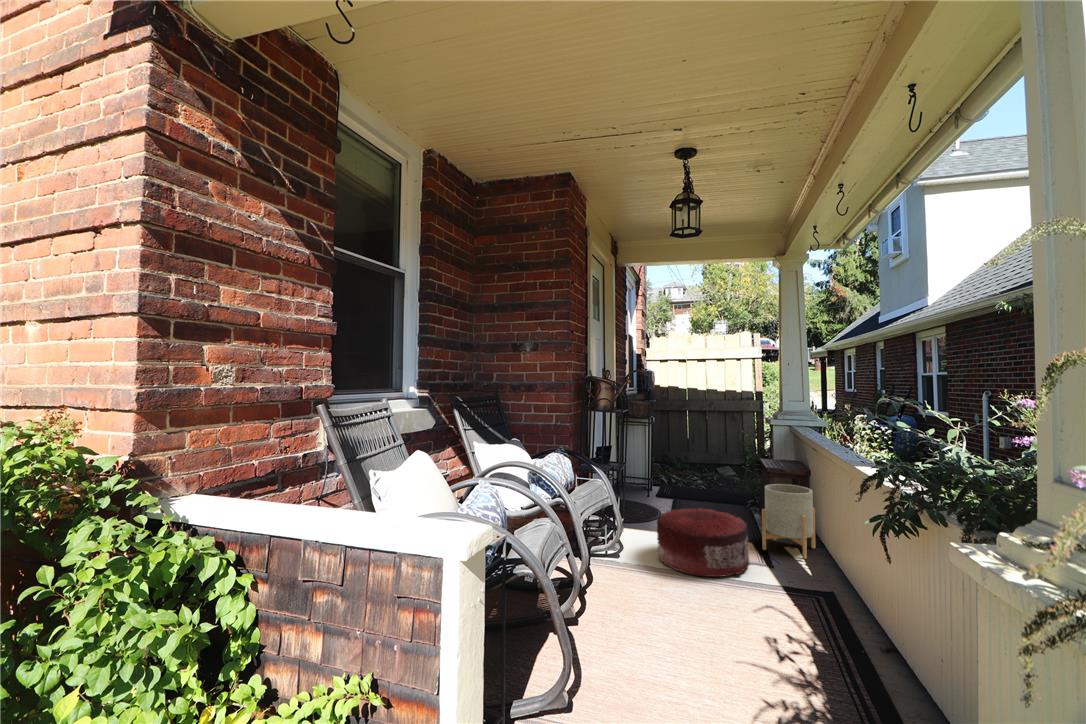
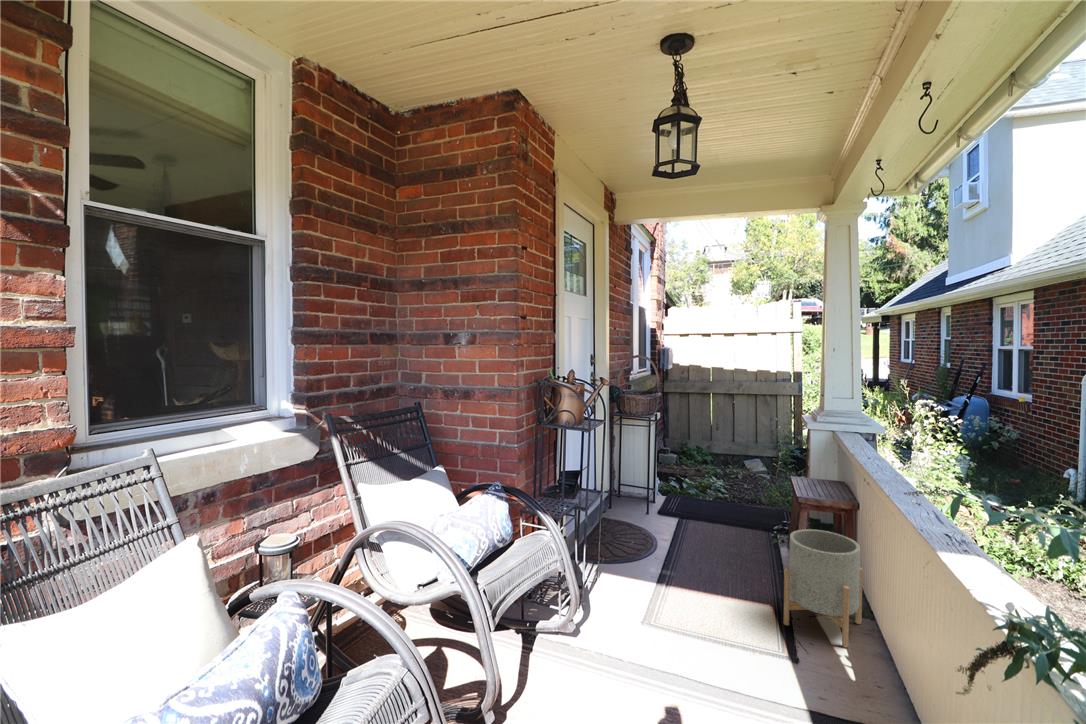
pouf: present [657,507,750,577] -> none [629,563,761,688]

